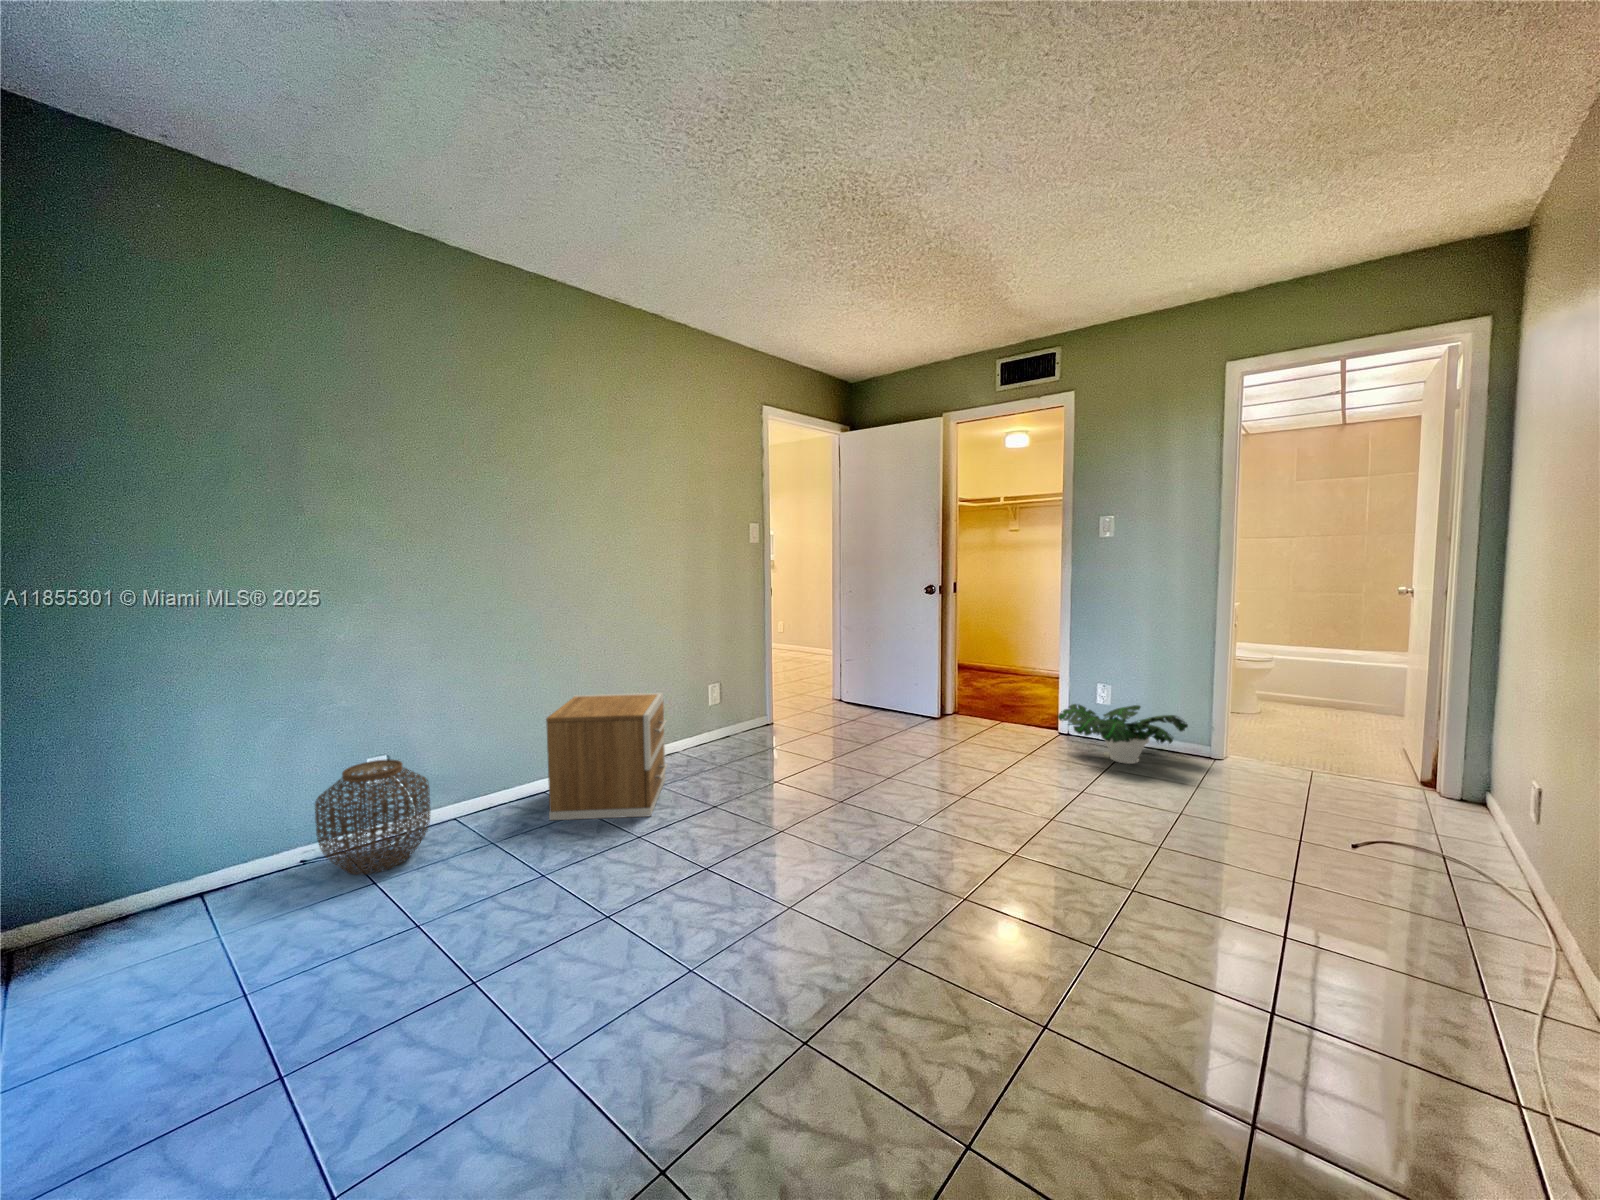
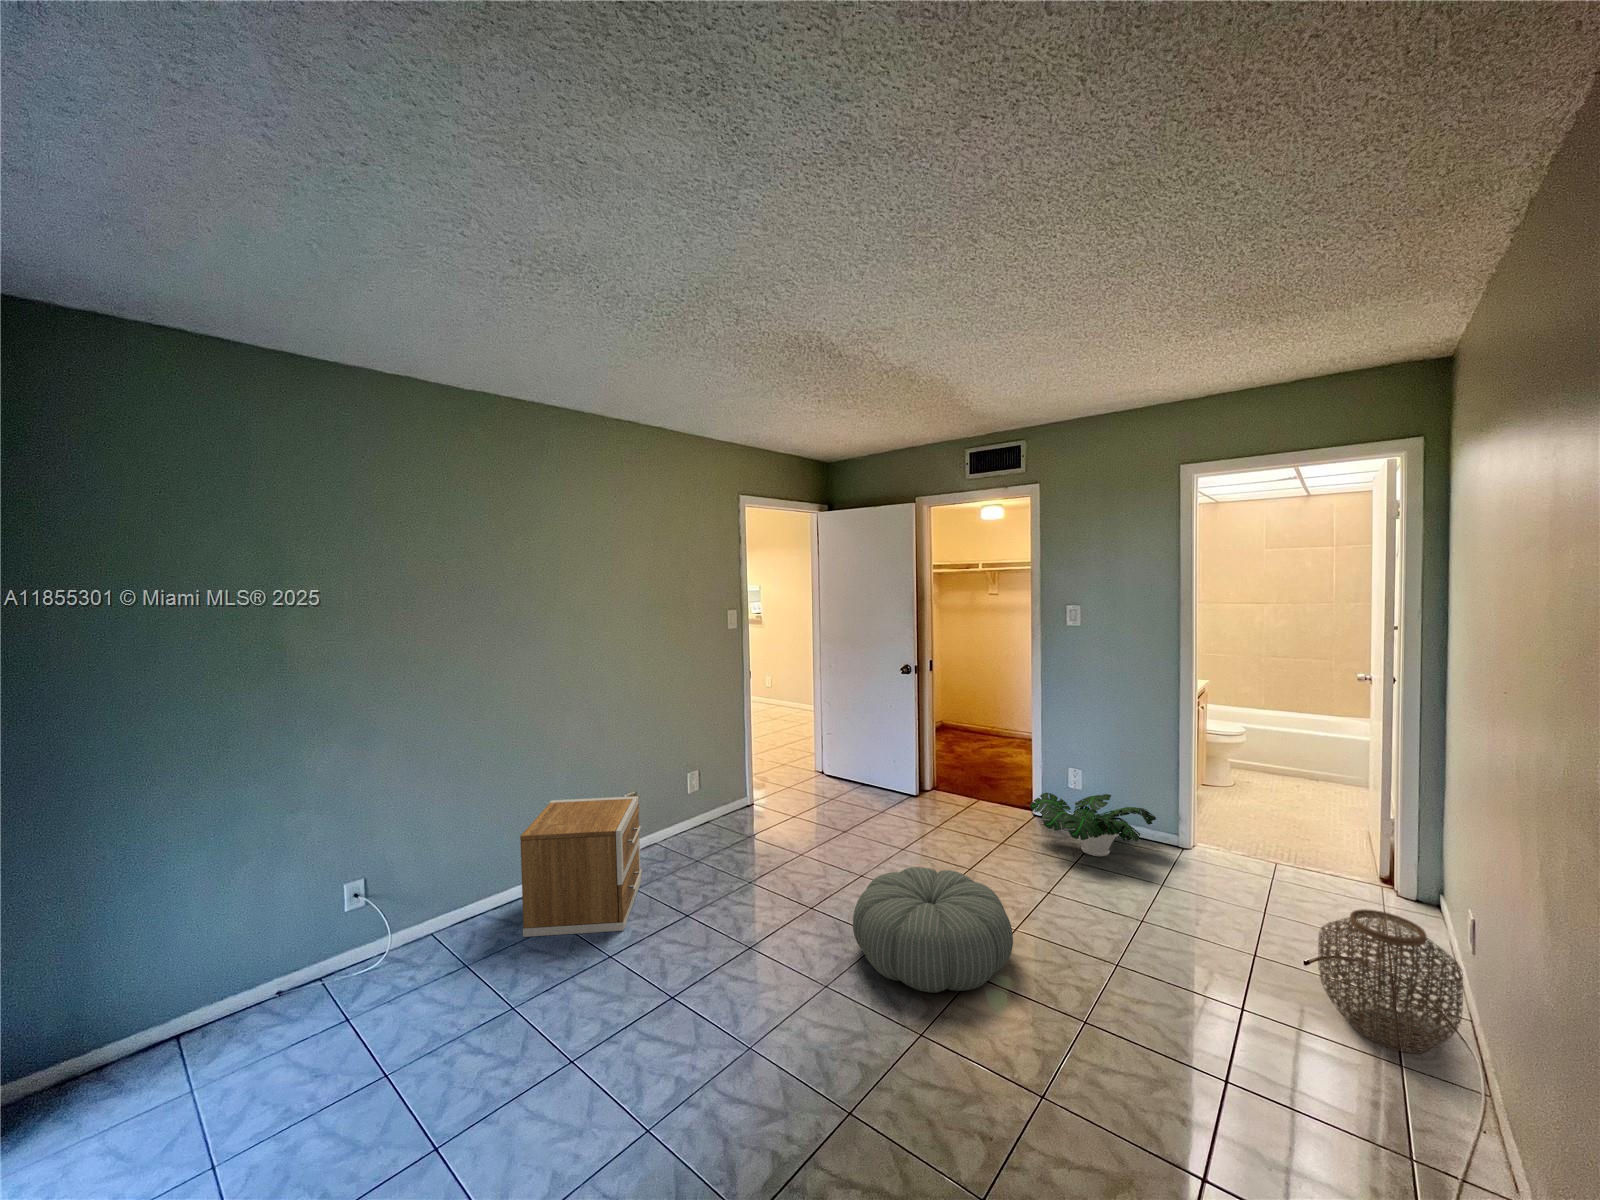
pouf: none [887,756,1053,865] -> present [853,867,1013,993]
woven basket: present [315,760,430,875] -> present [1318,909,1463,1053]

